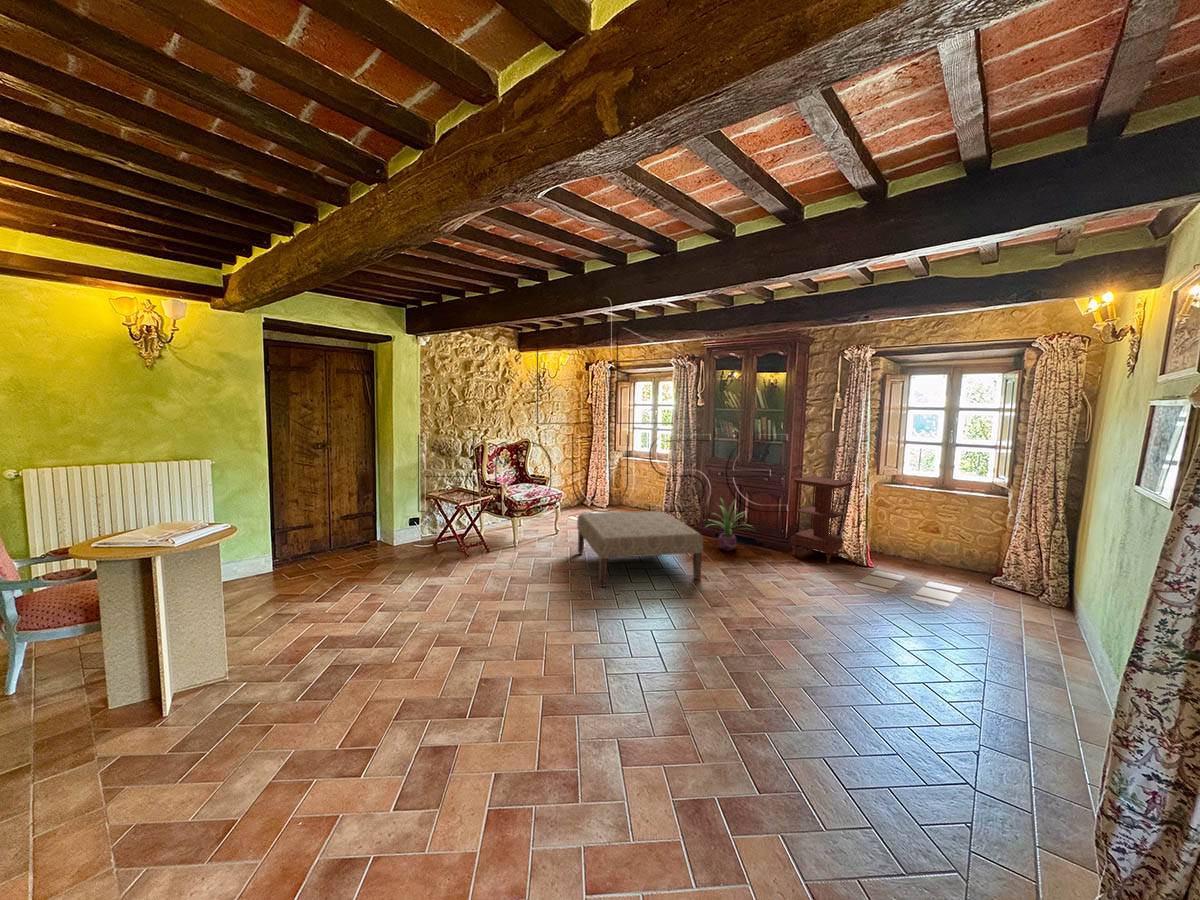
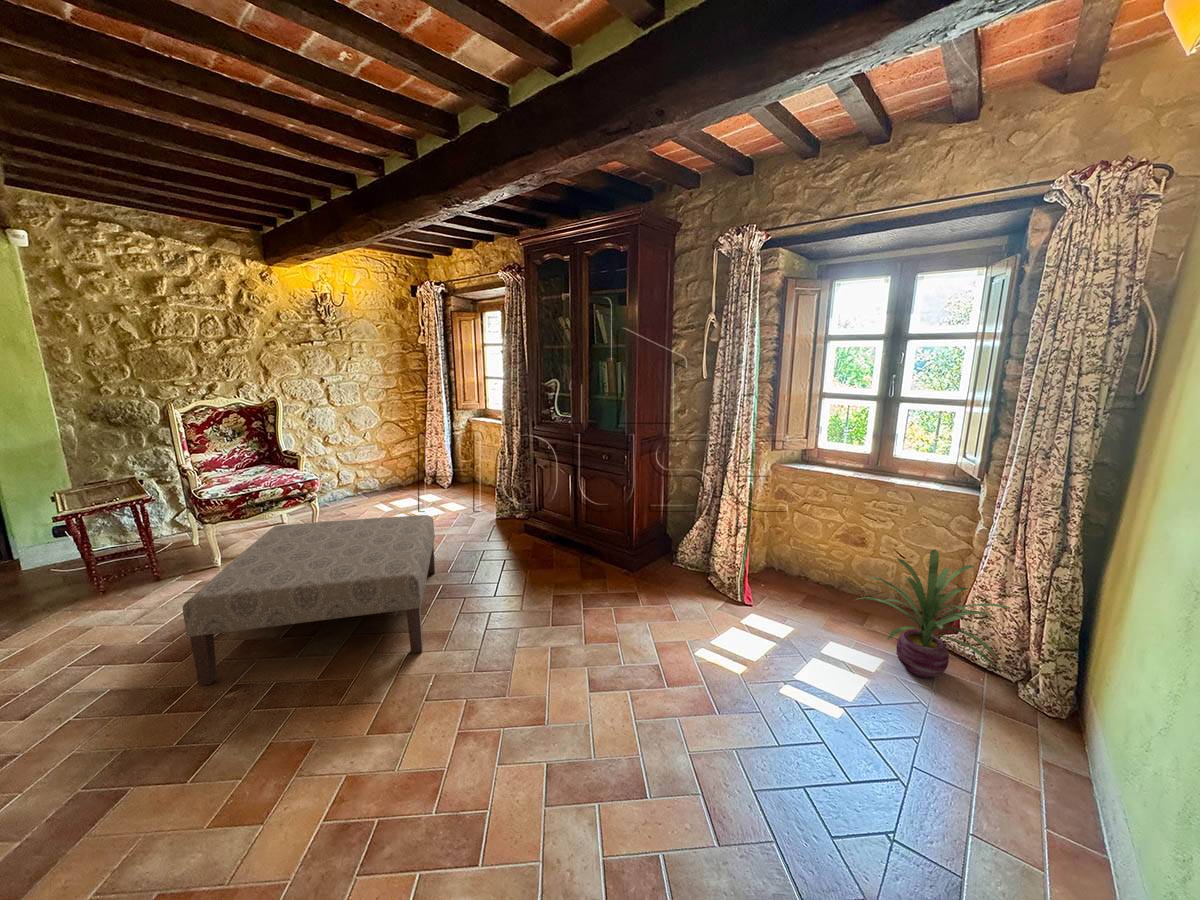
side table: present [790,476,852,565] -> none [631,453,732,603]
decorative plant: present [716,498,739,550] -> present [856,549,1010,678]

